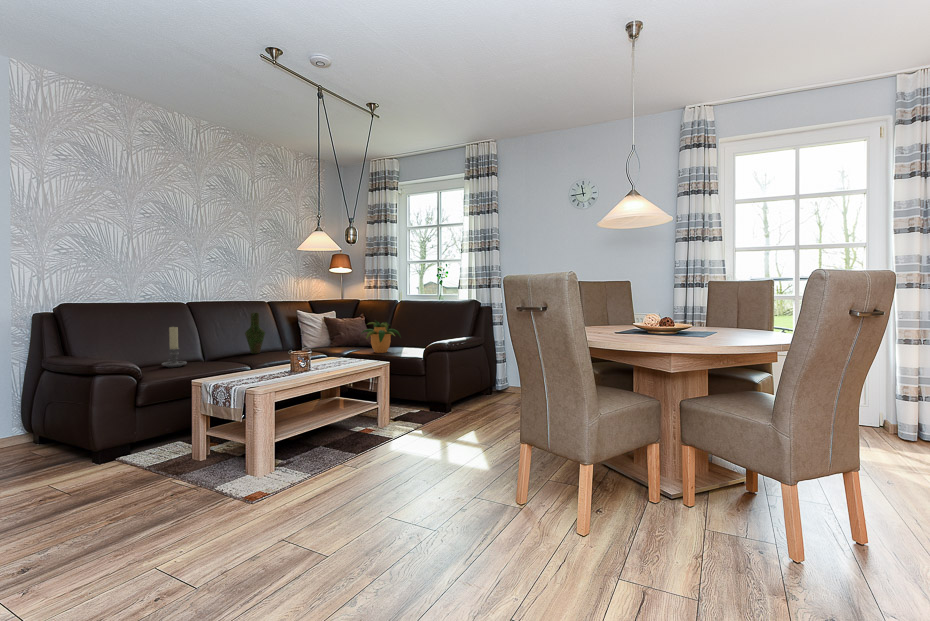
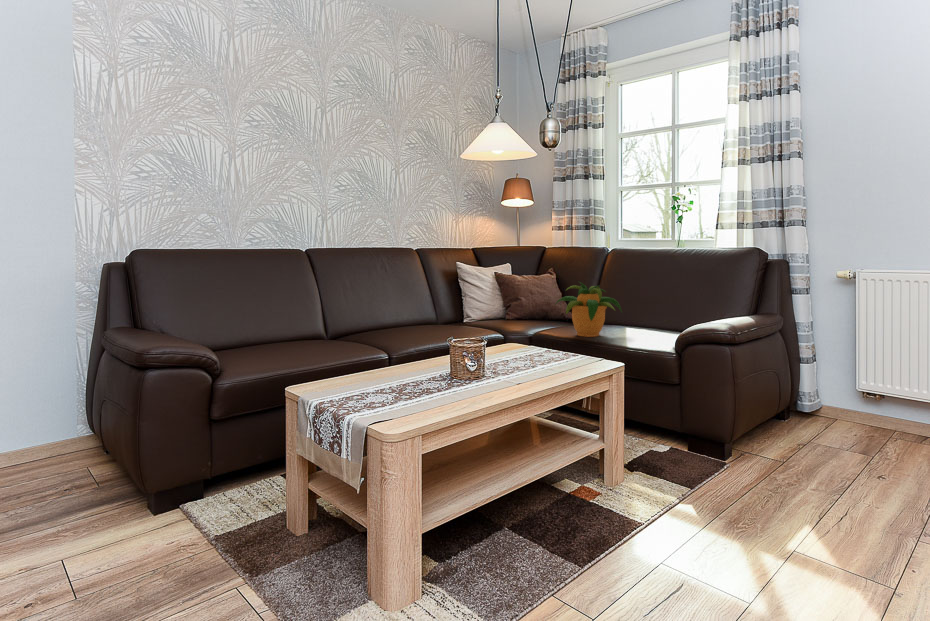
vase: present [245,312,265,353] -> none [383,267,412,328]
candle holder: present [162,327,187,367] -> none [265,289,299,351]

